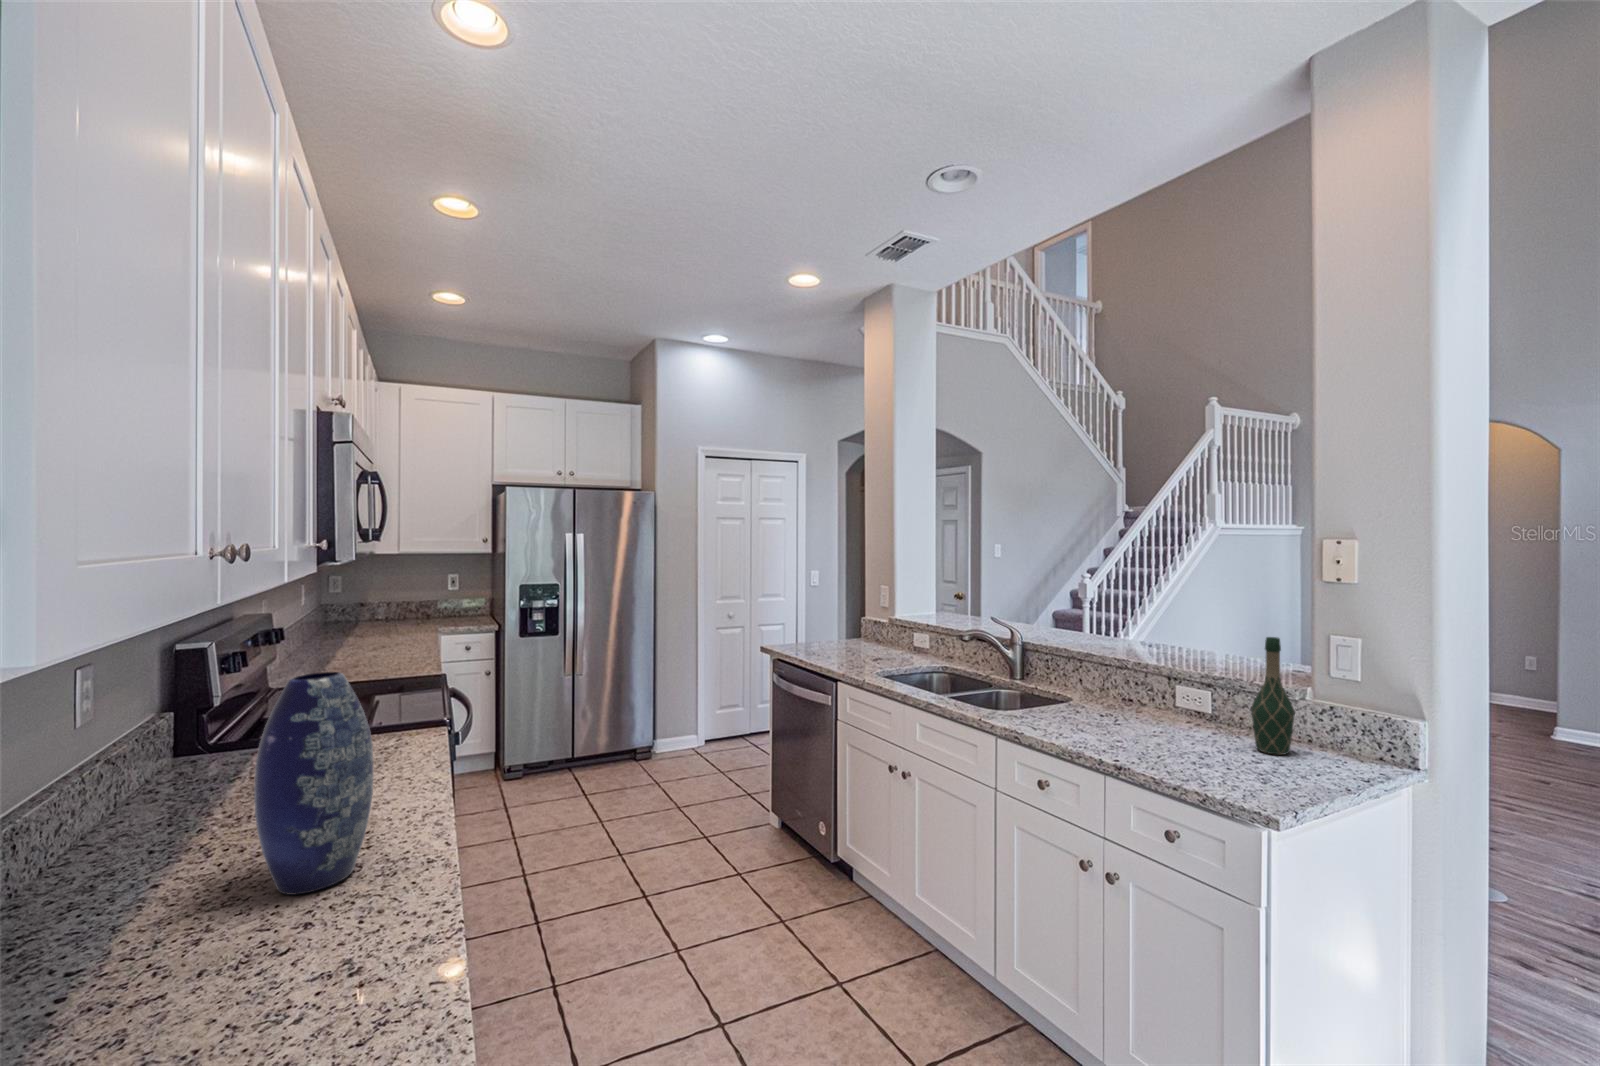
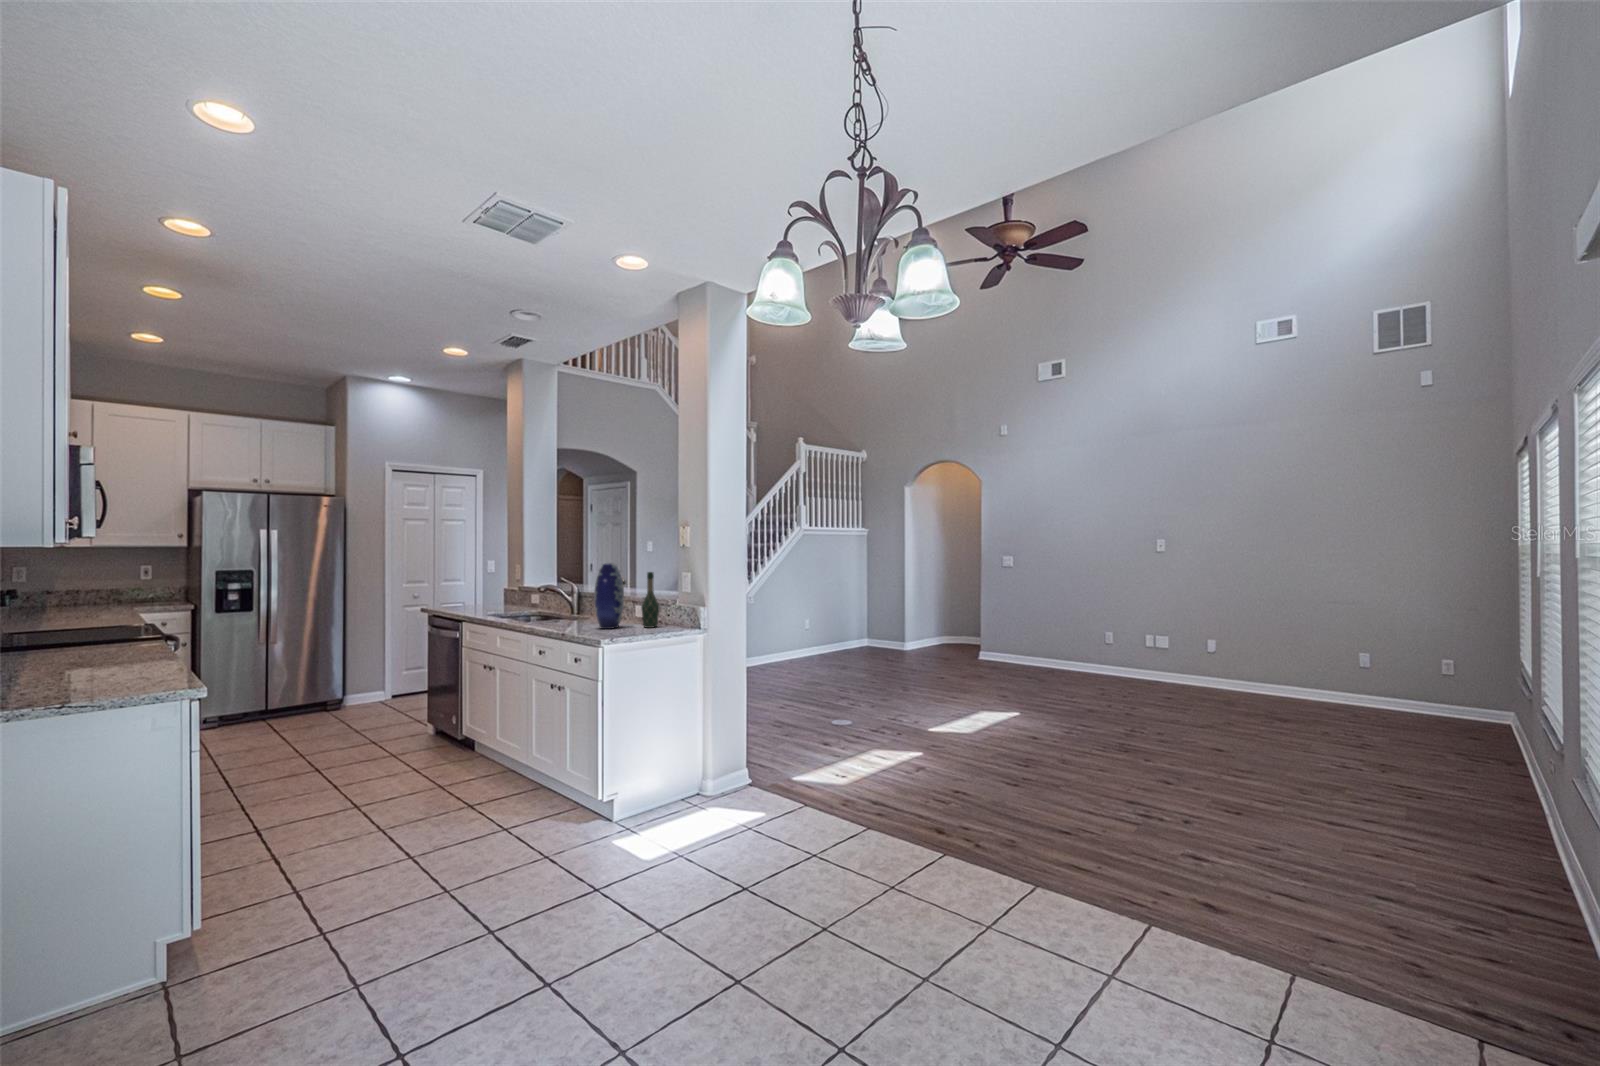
vase: present [254,672,374,895] -> present [594,563,624,629]

